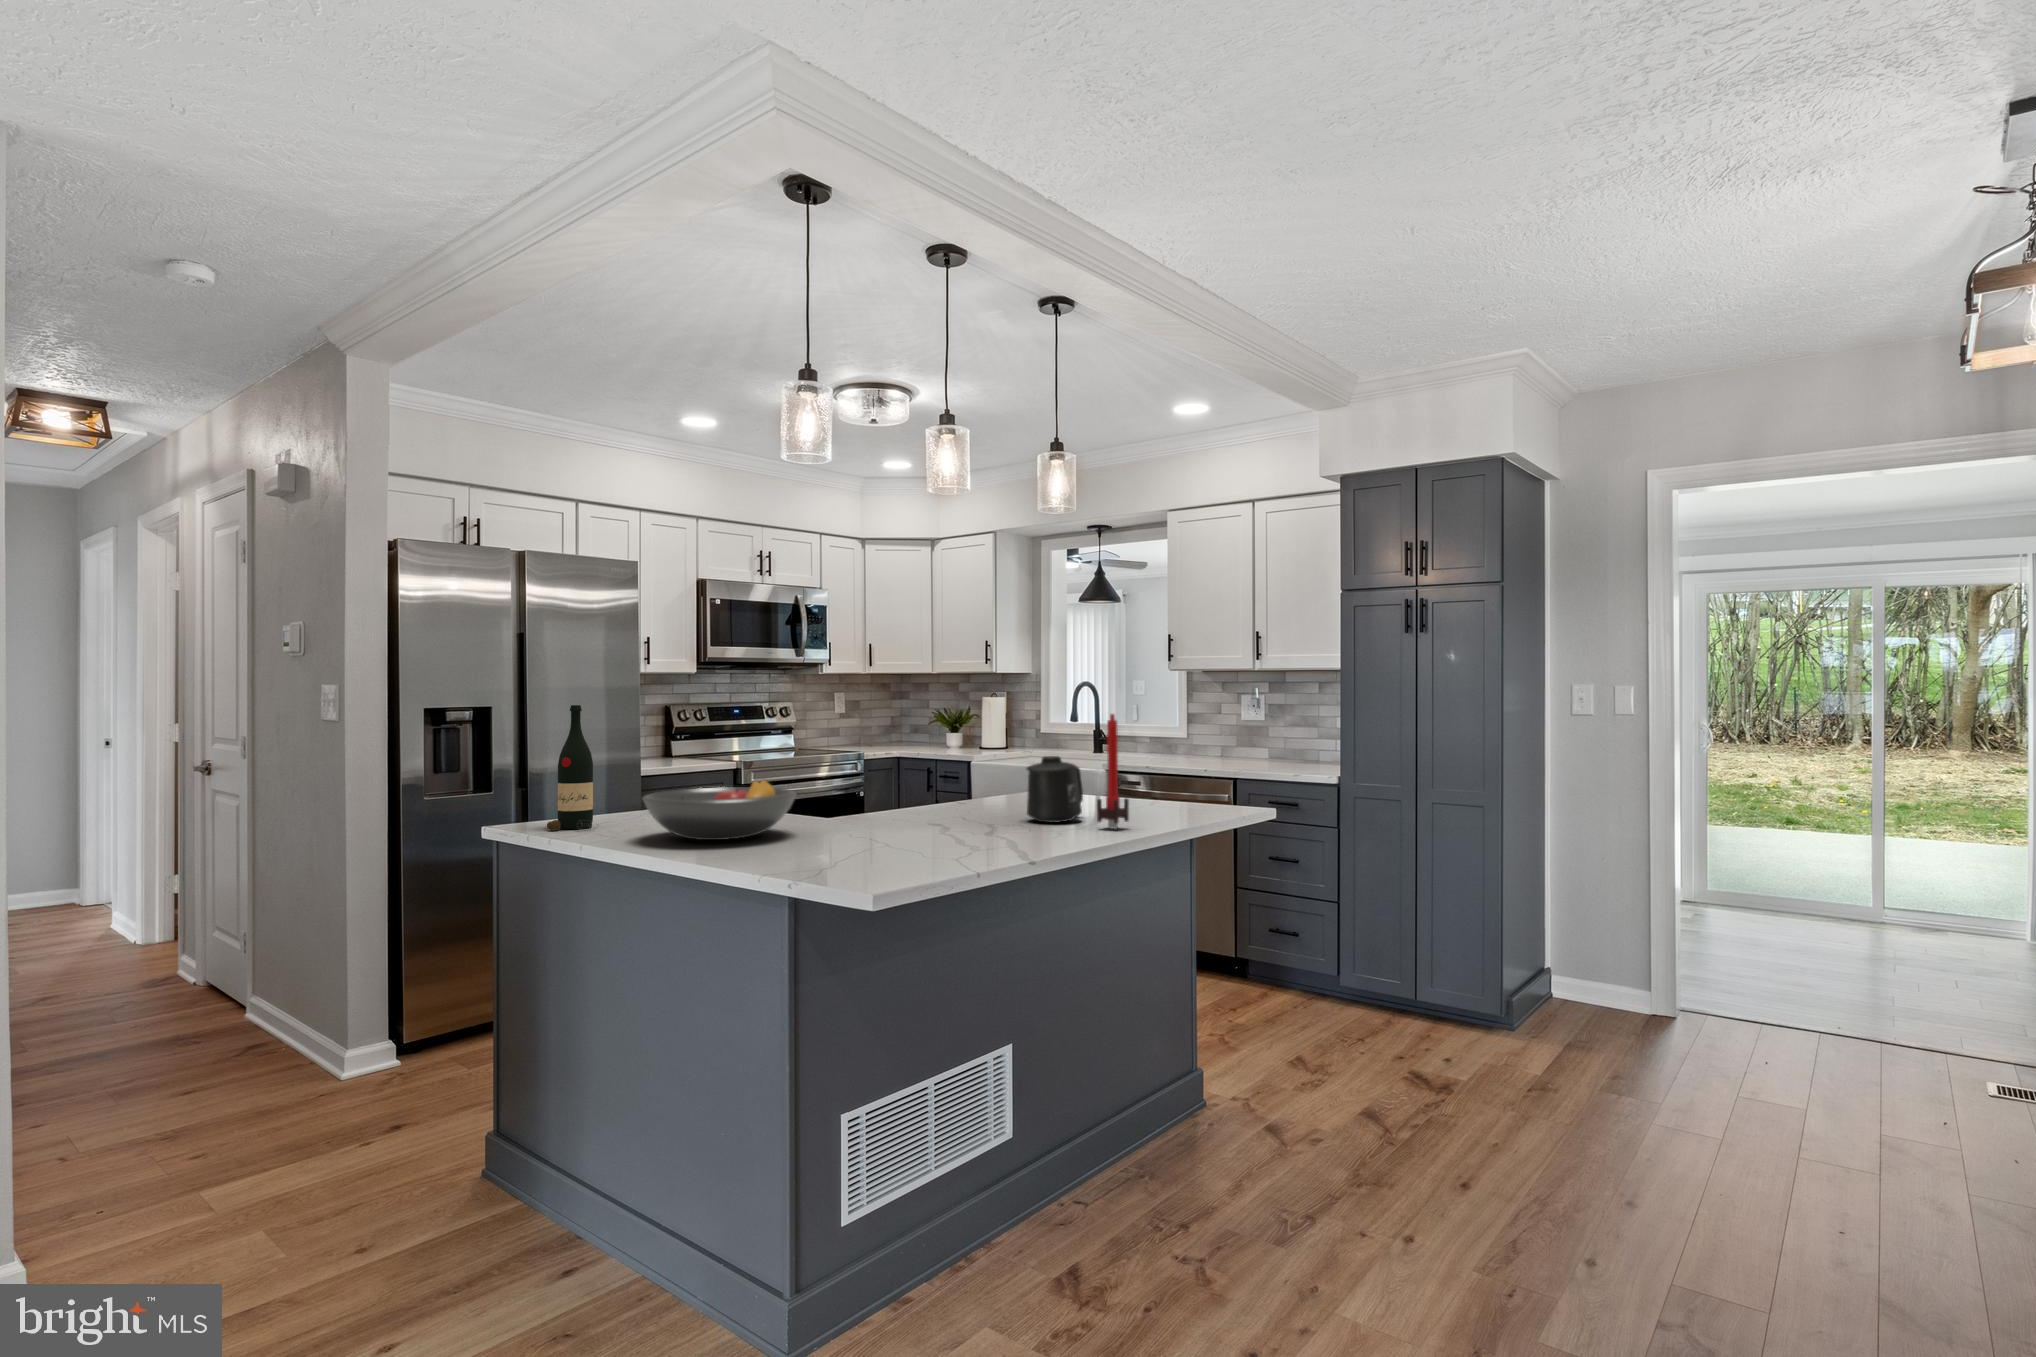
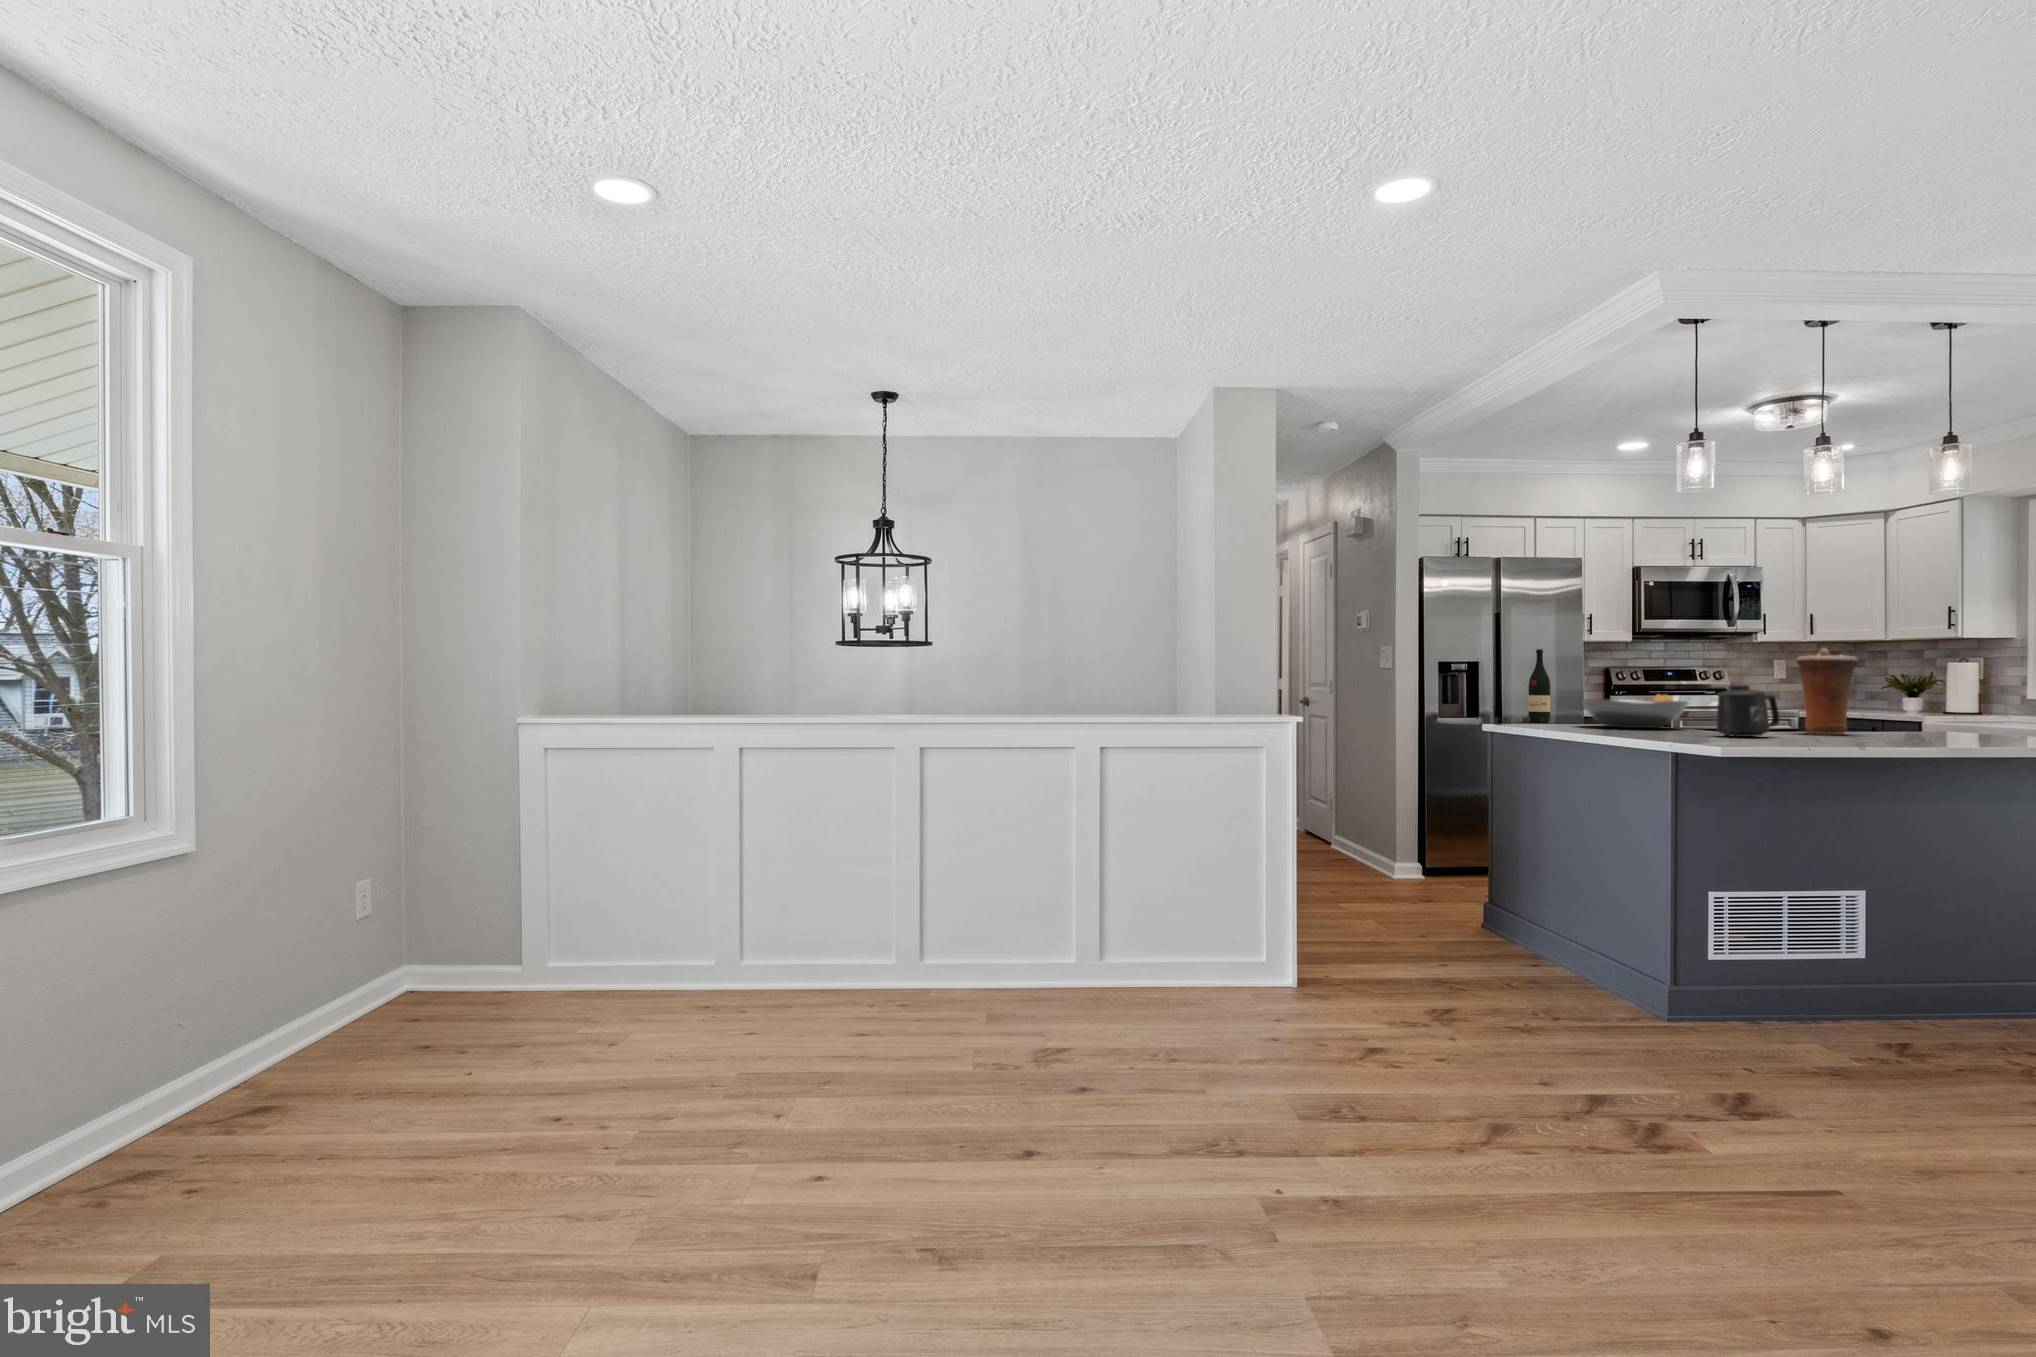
vase: none [930,706,1008,834] -> present [1796,648,1858,734]
candle: present [1097,714,1129,829] -> none [1955,650,1989,739]
mug: present [1027,756,1083,822] -> present [1717,685,1780,737]

